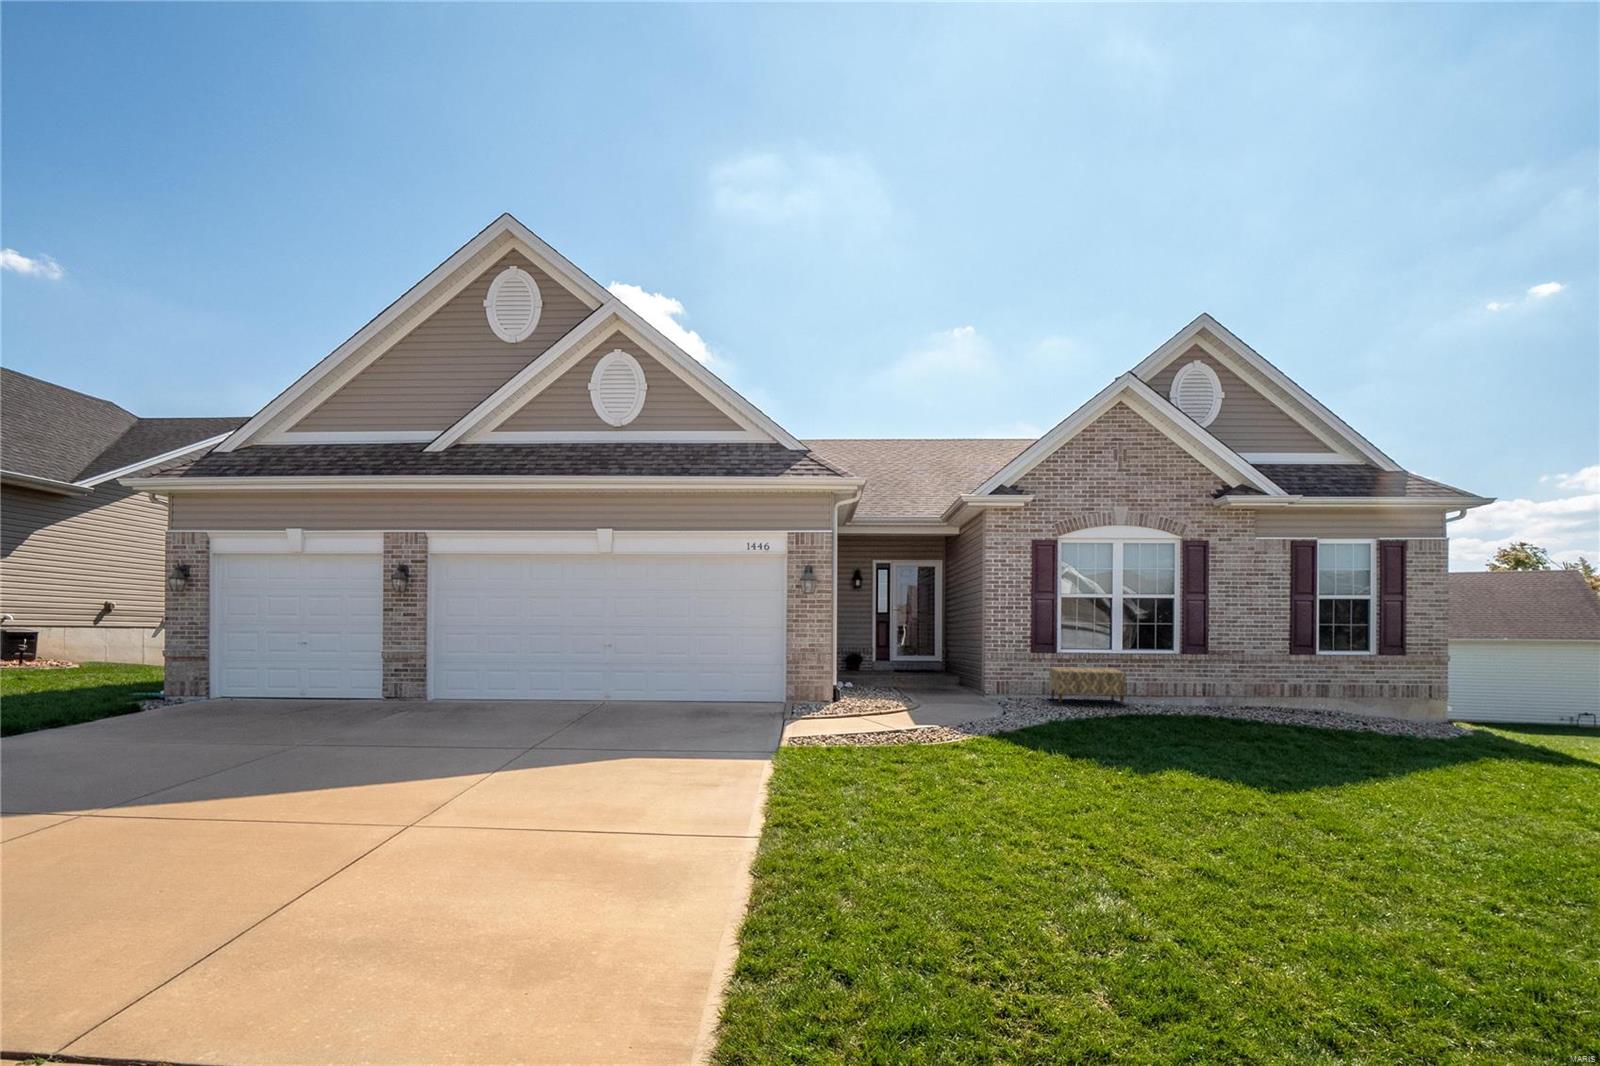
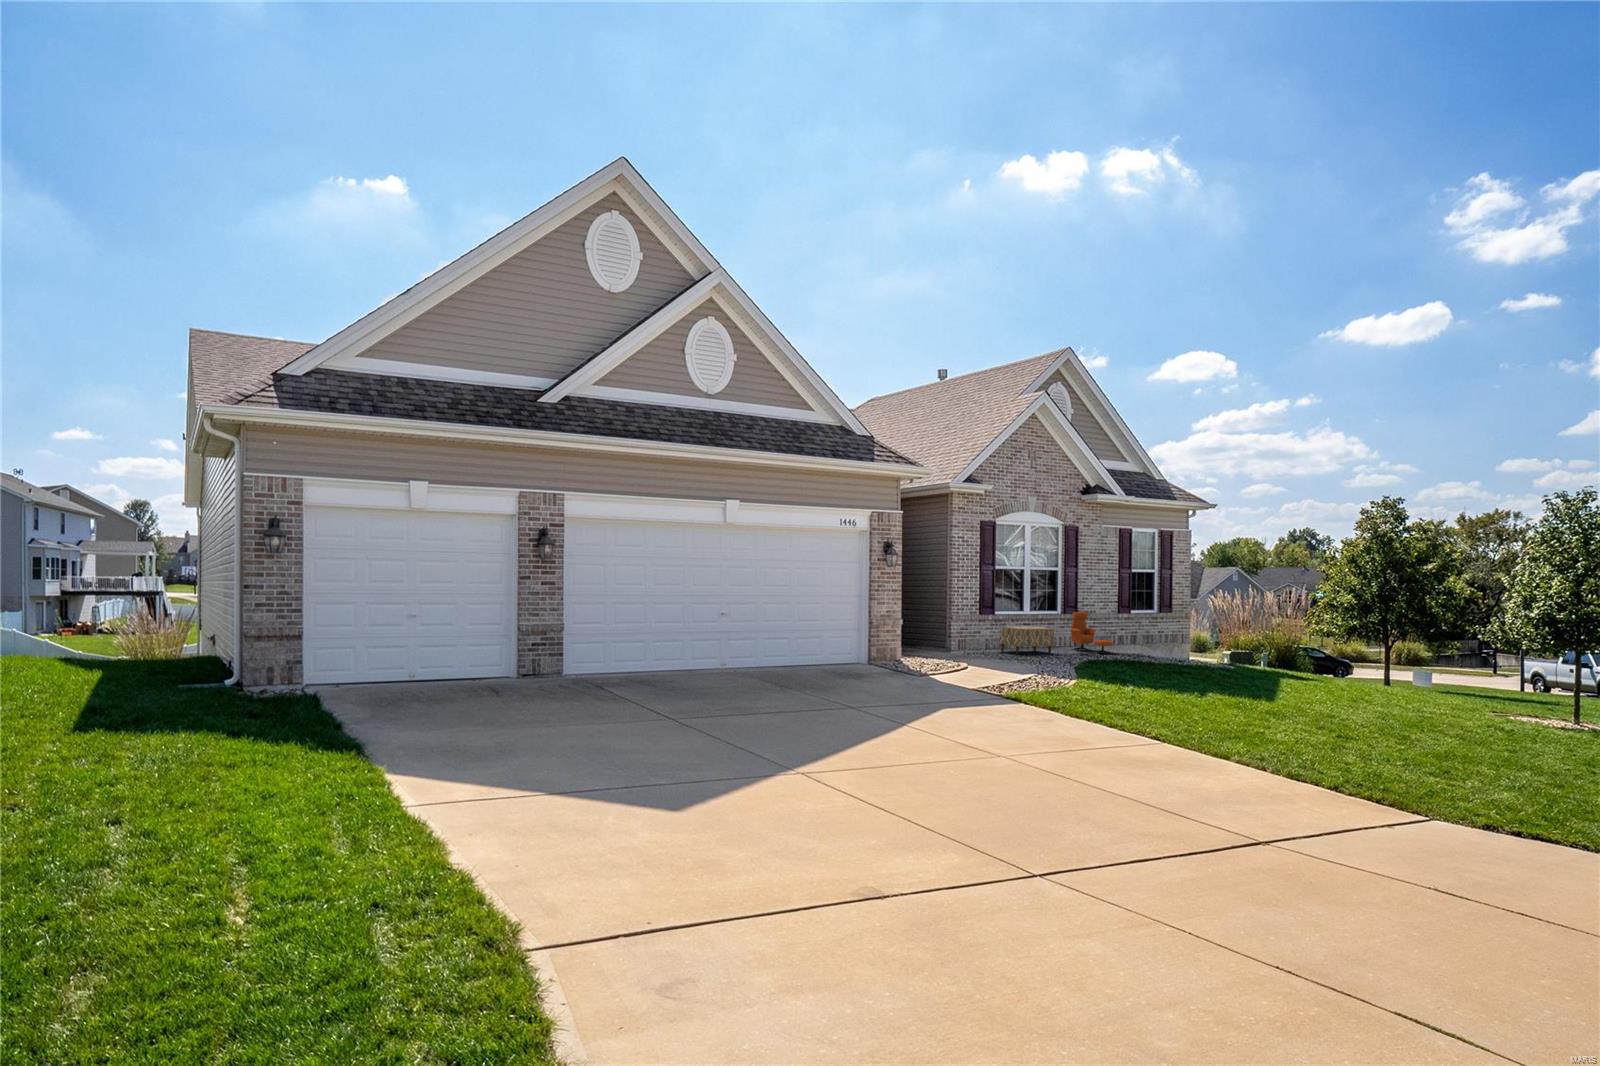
lounge chair: none [1177,652,1234,712] -> present [1070,612,1112,654]

